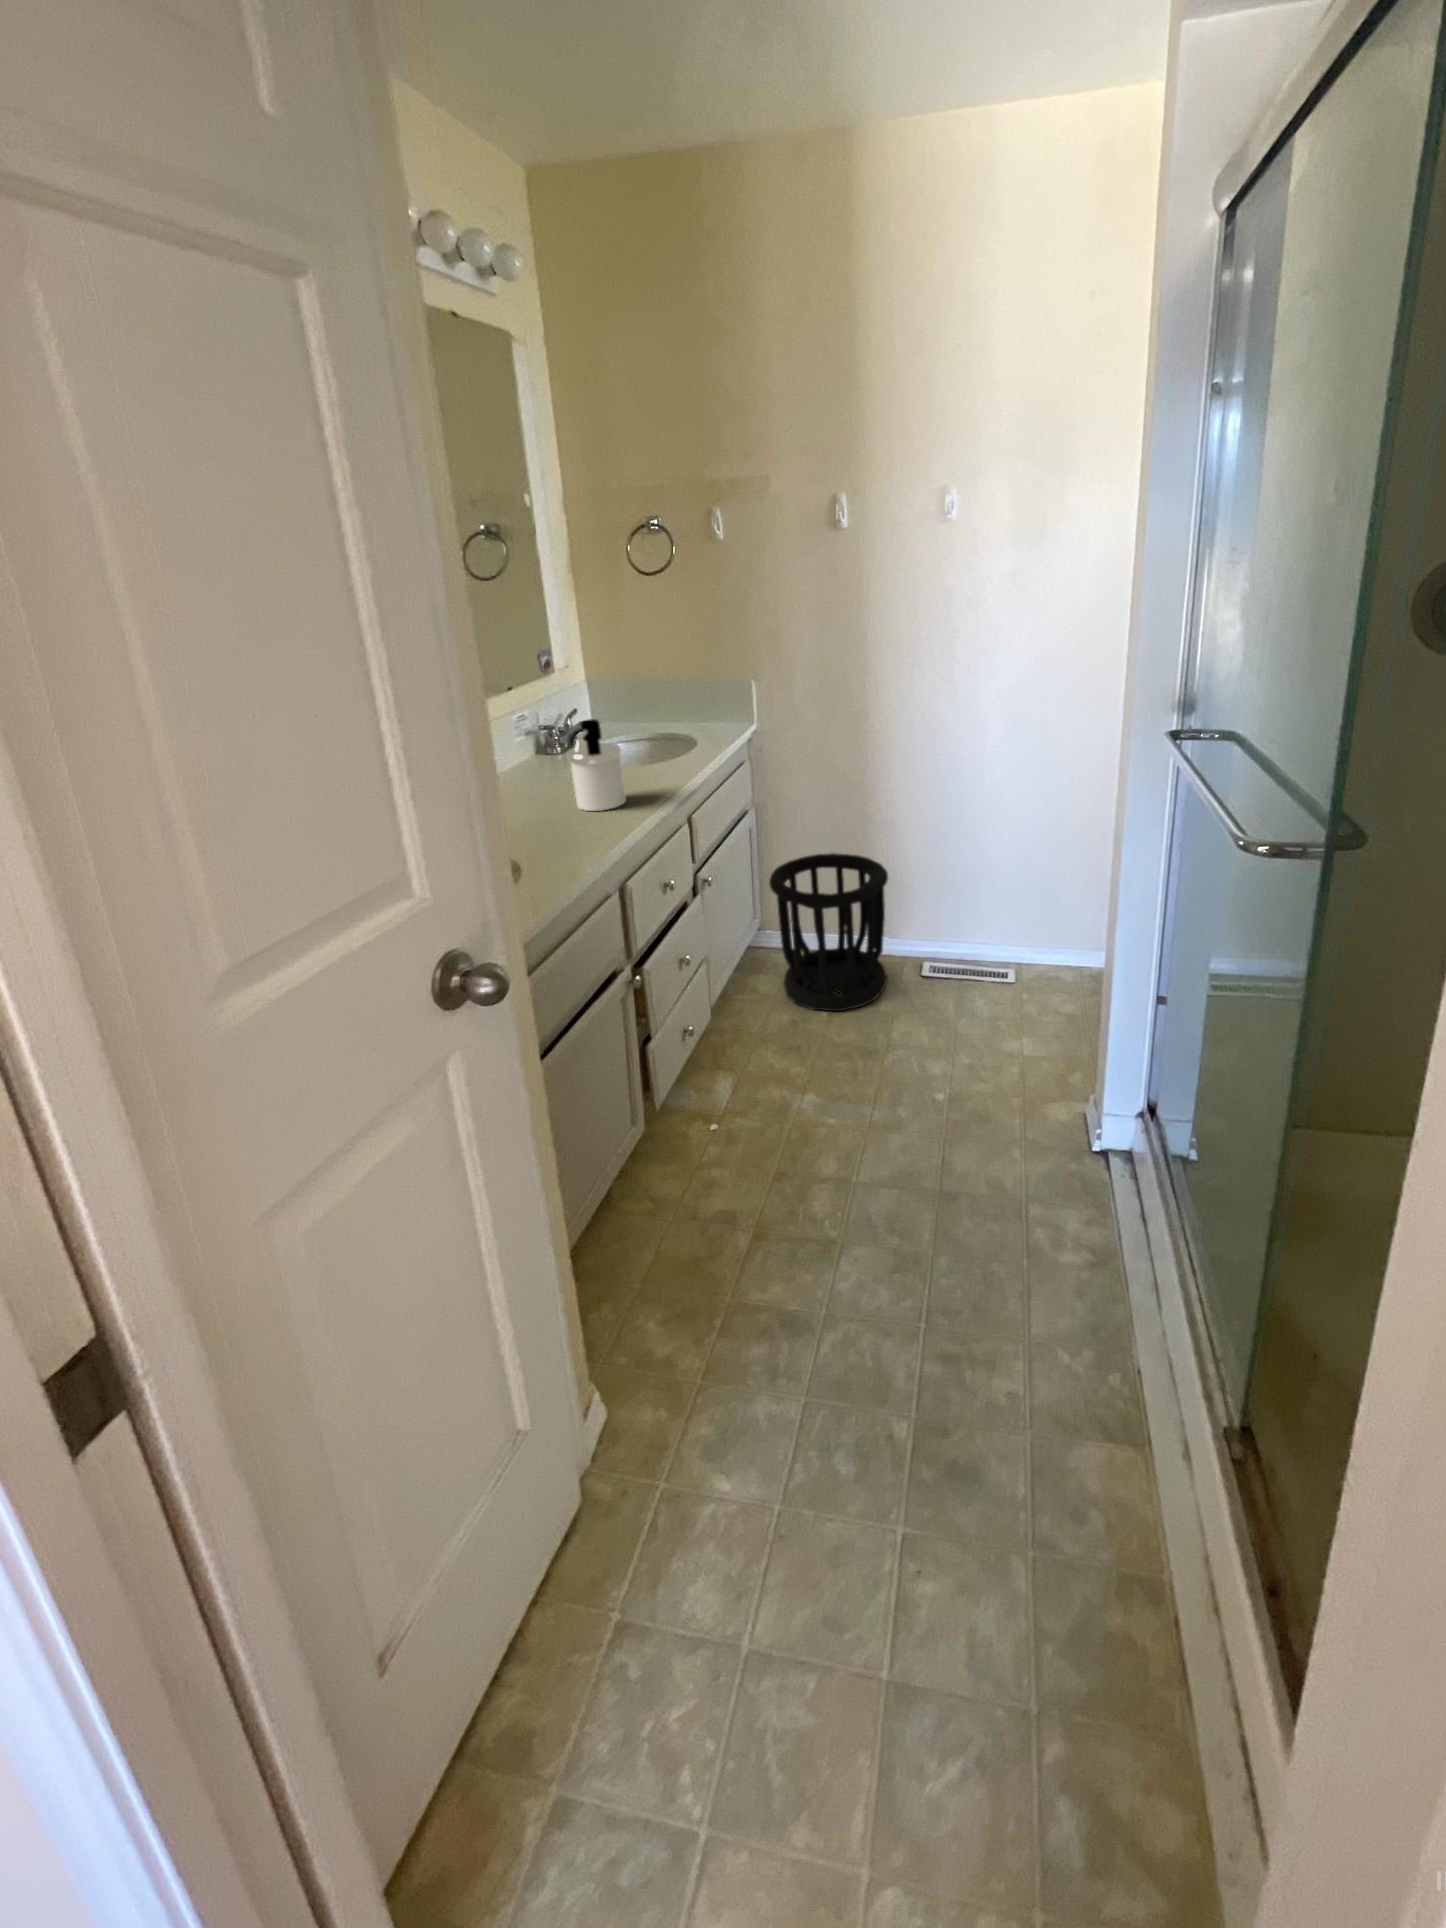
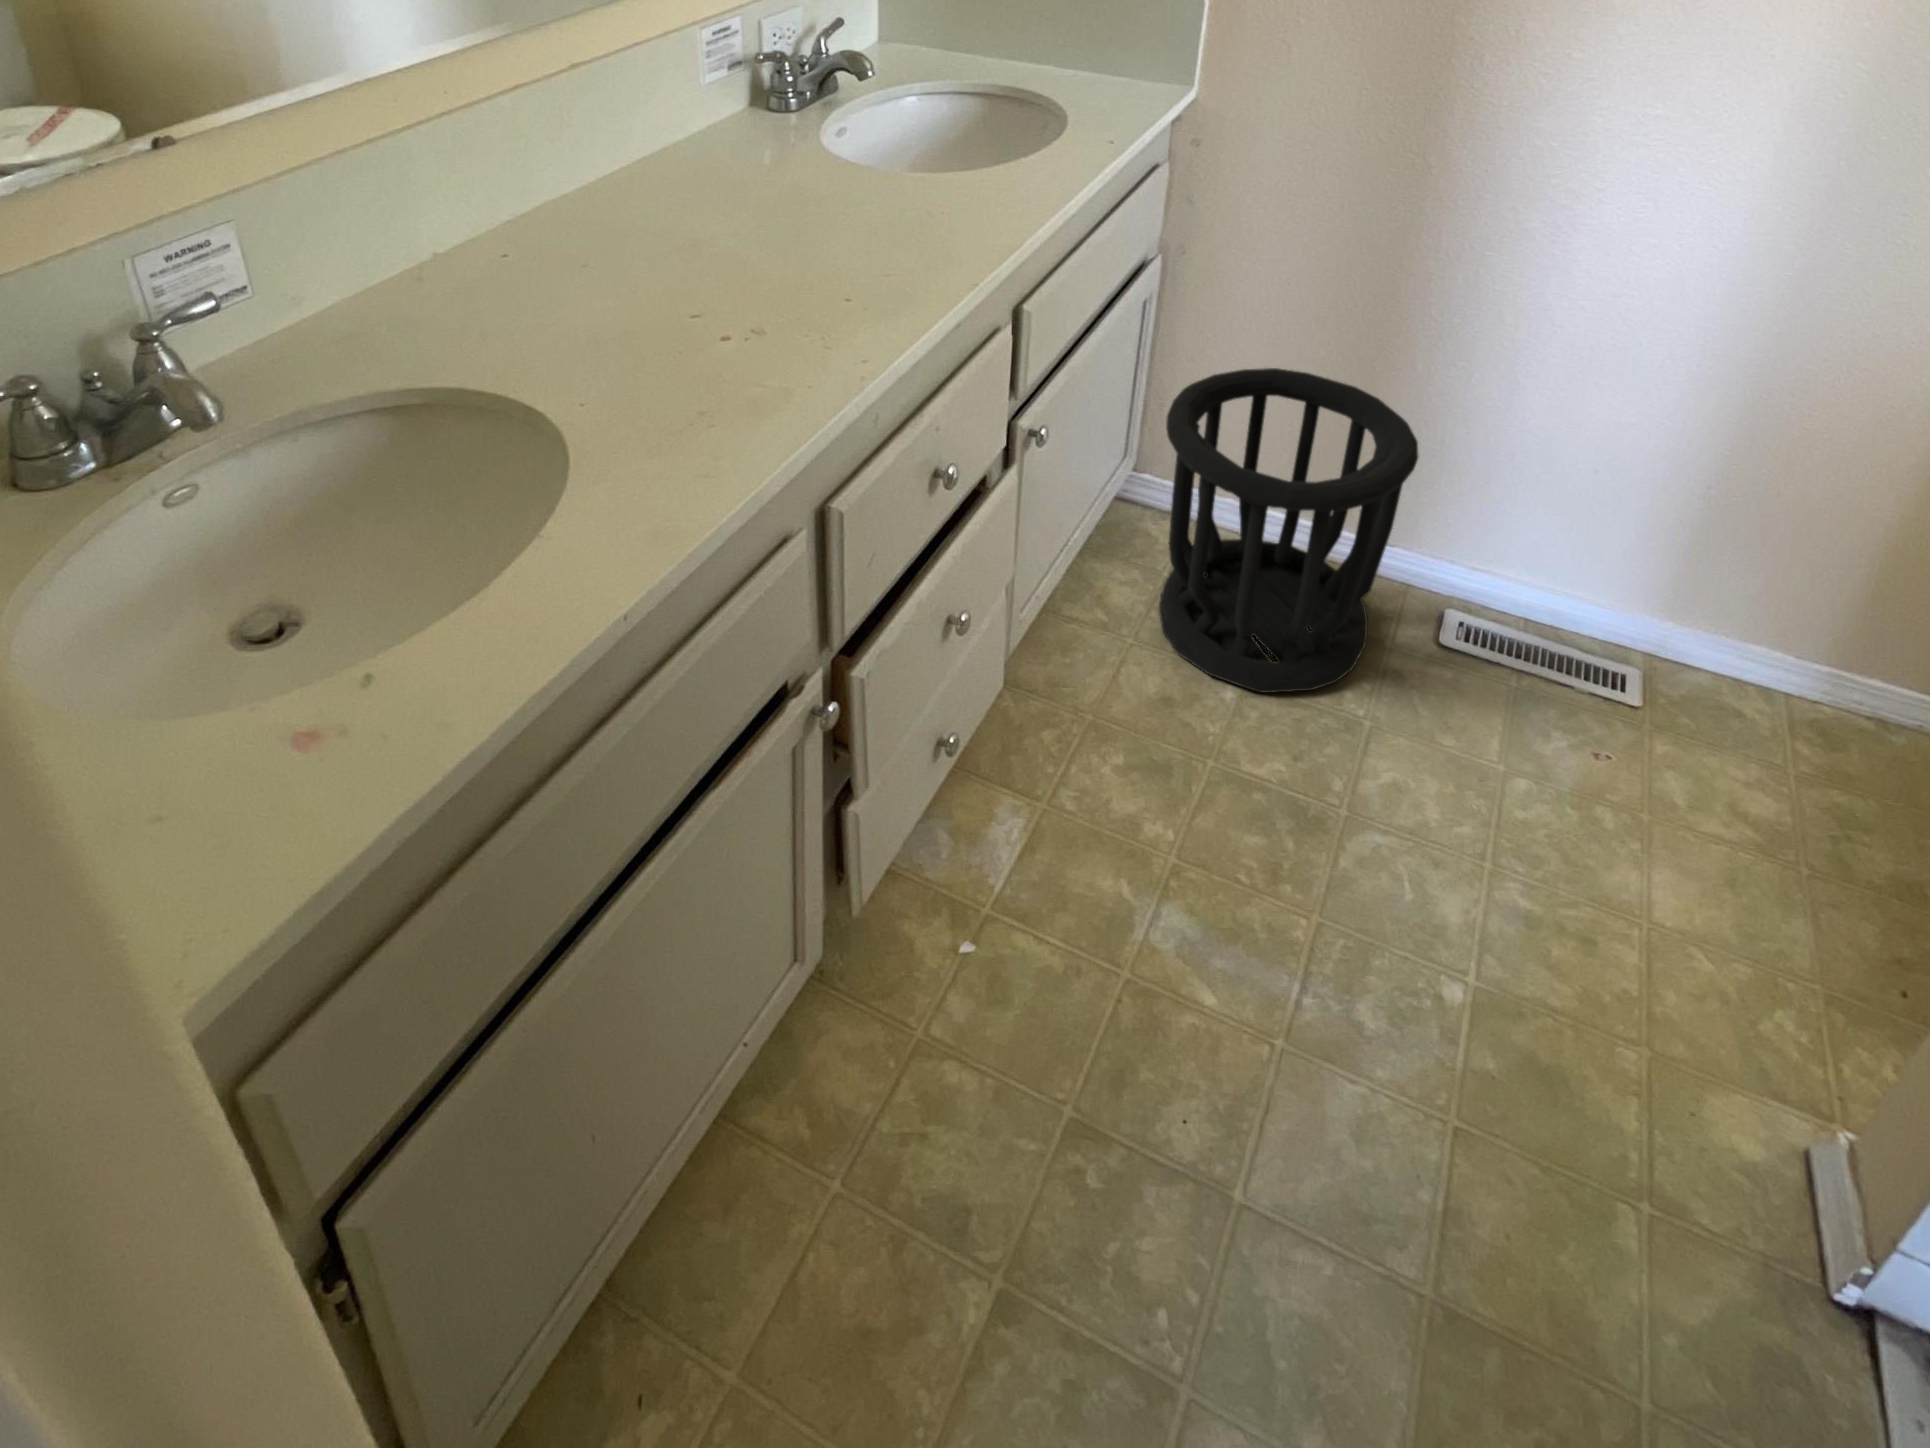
soap dispenser: present [567,719,626,811] -> none [756,85,878,297]

